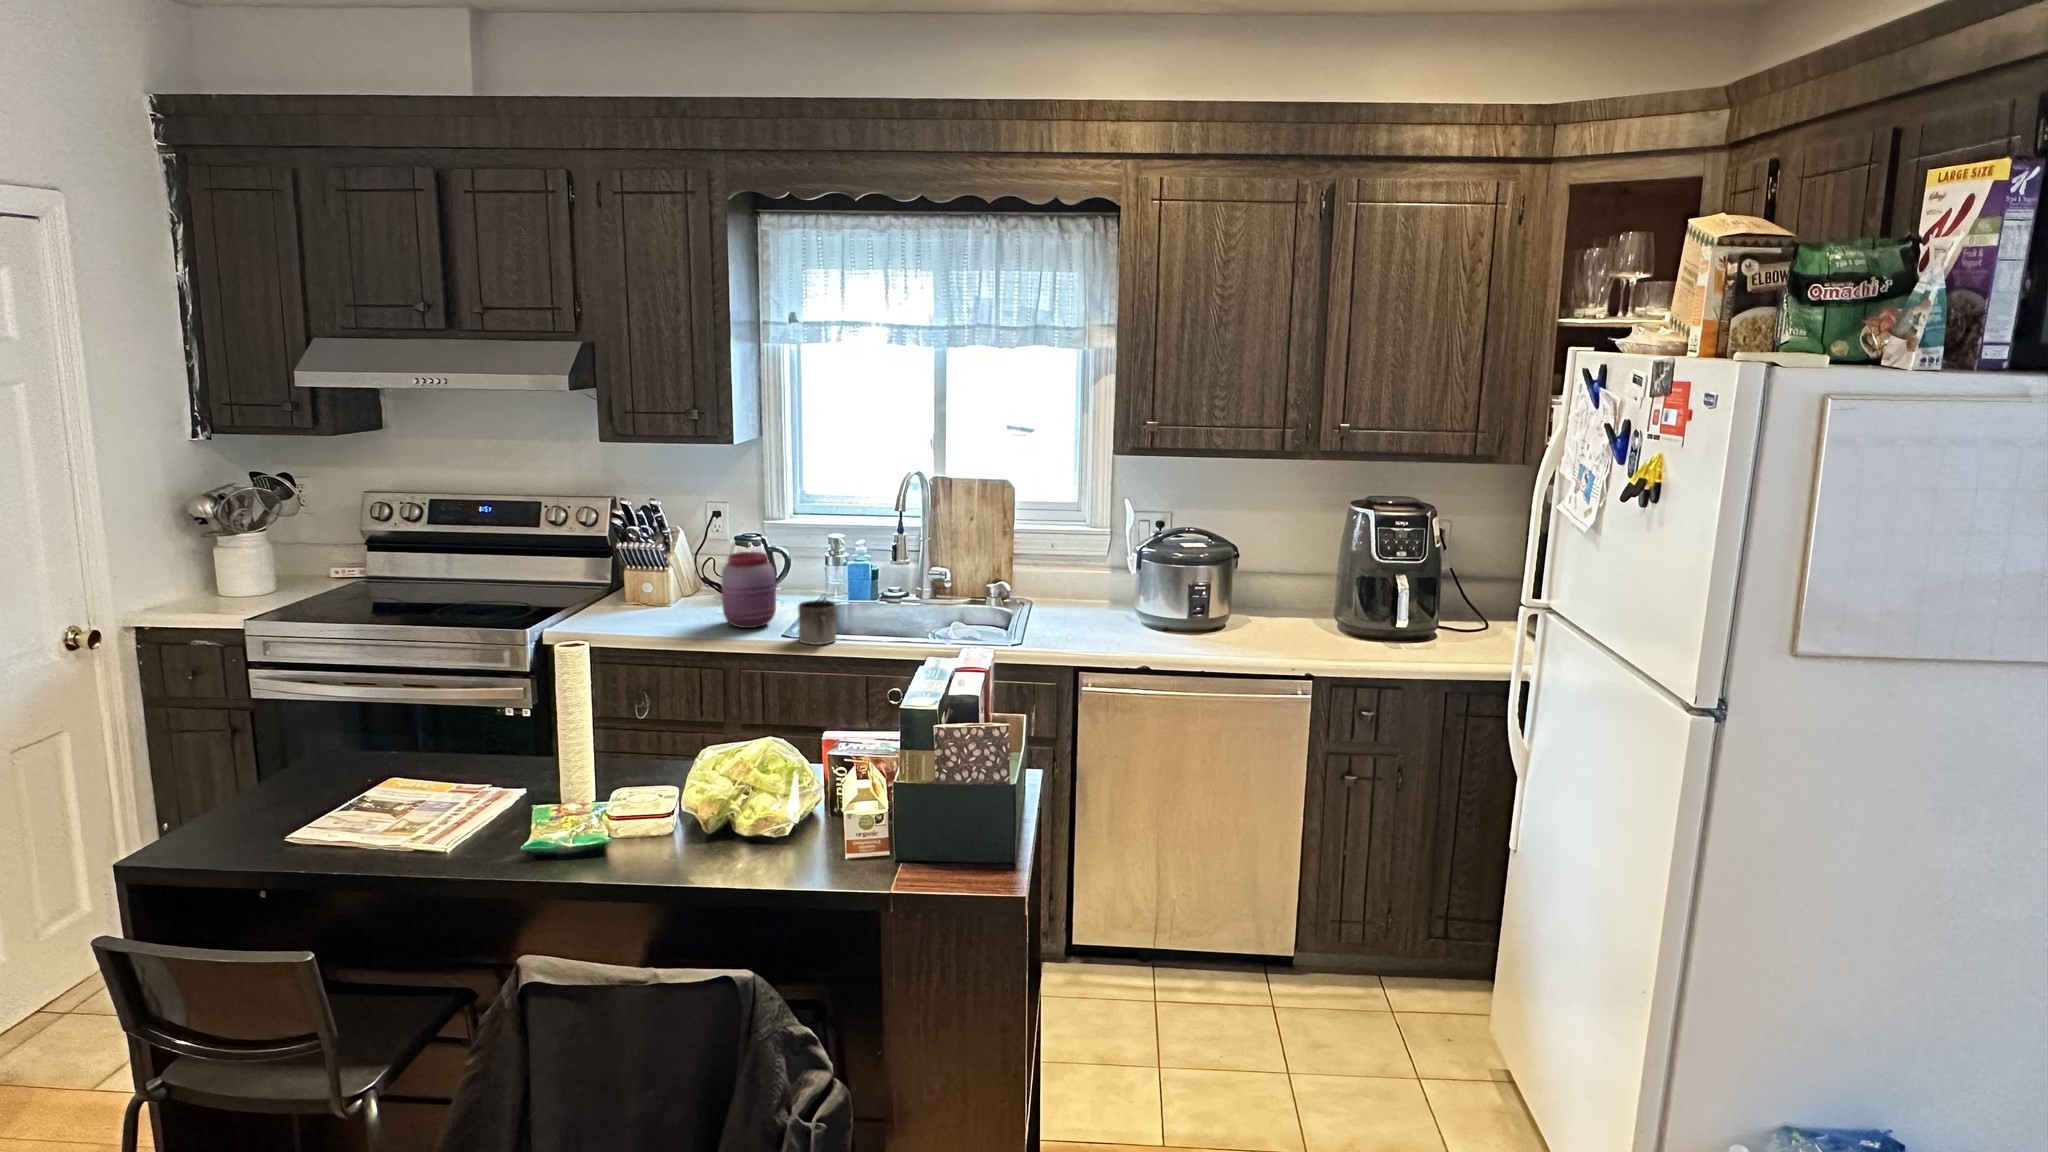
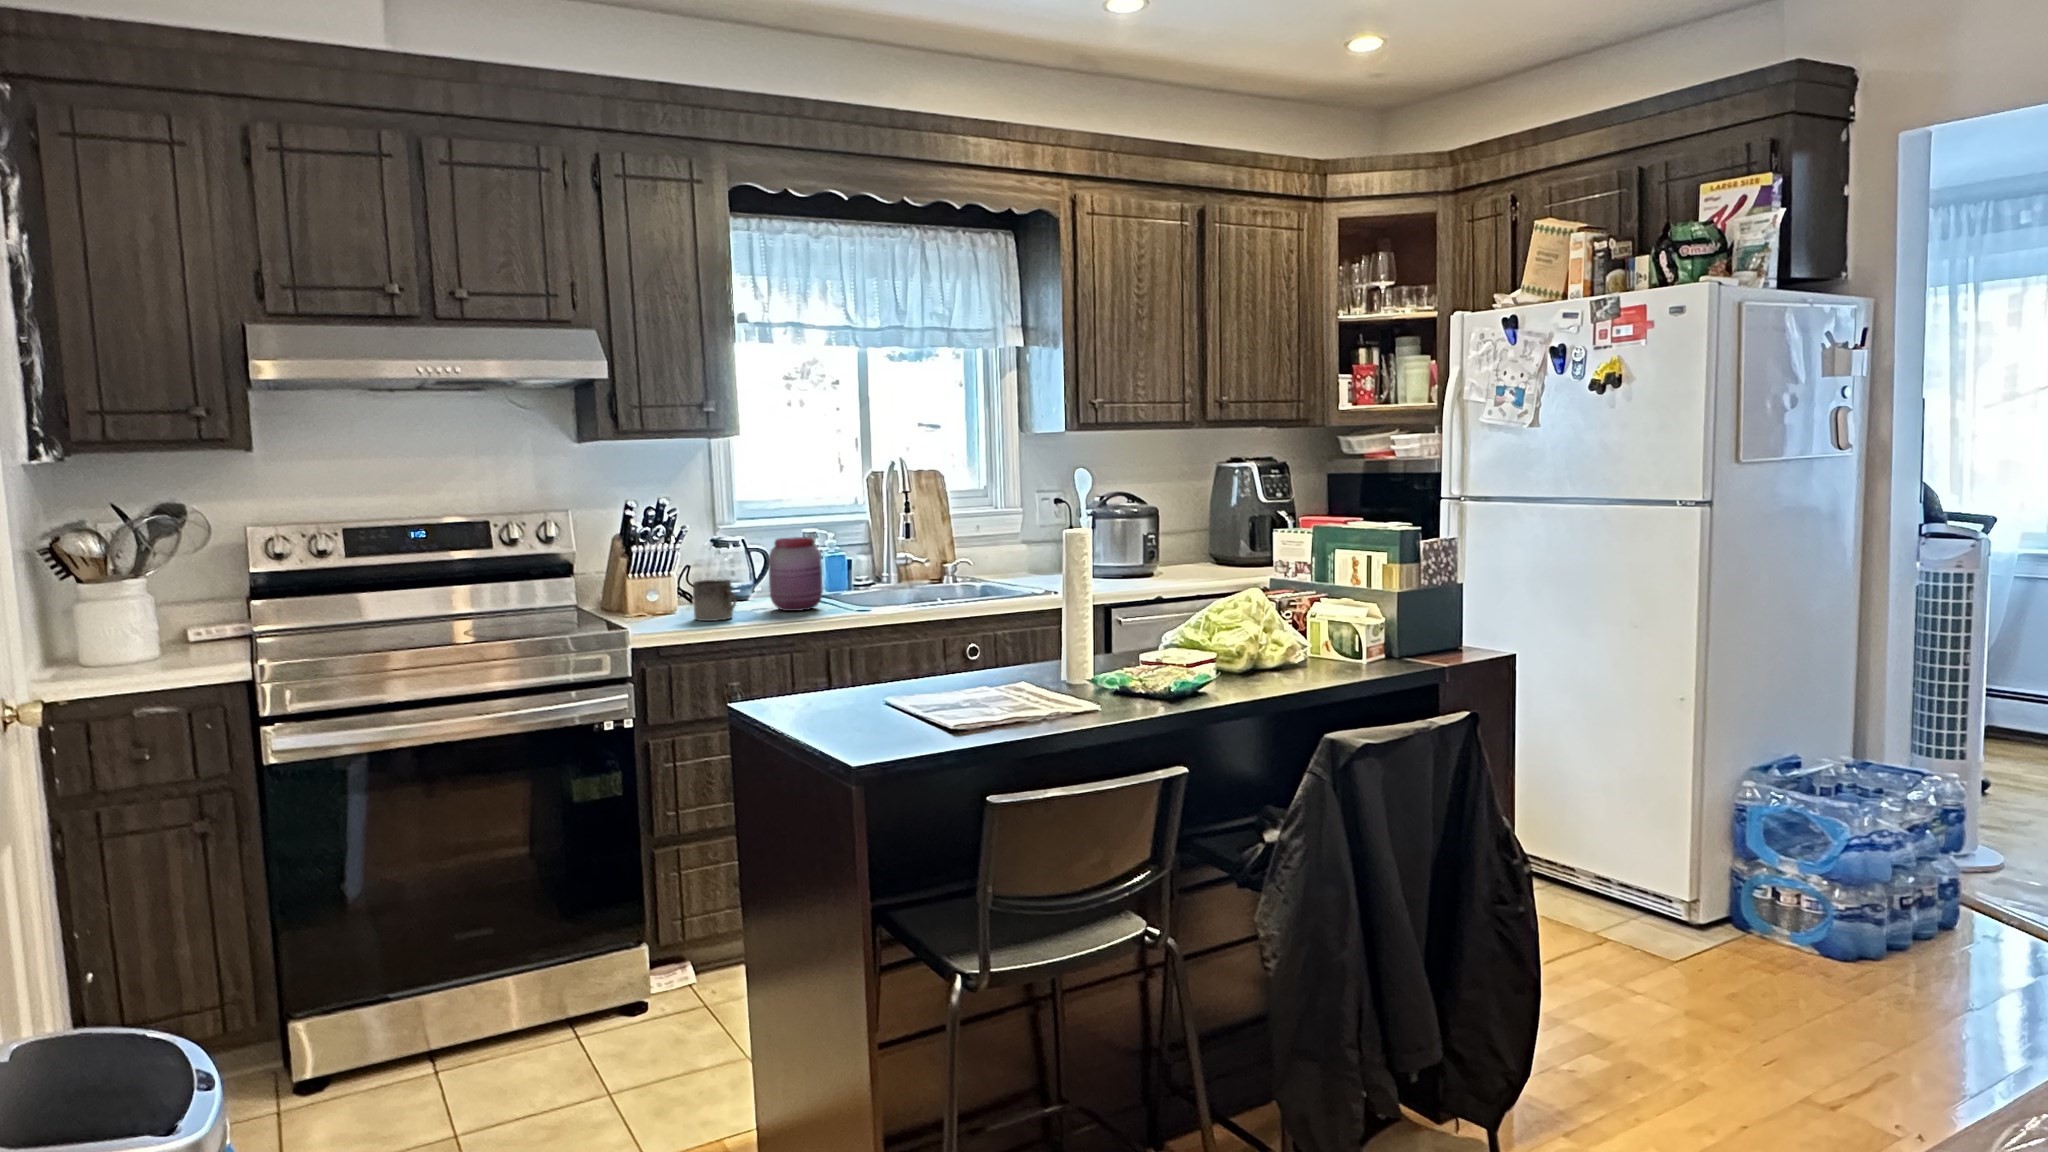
mug: present [798,600,836,645] -> present [693,580,737,621]

